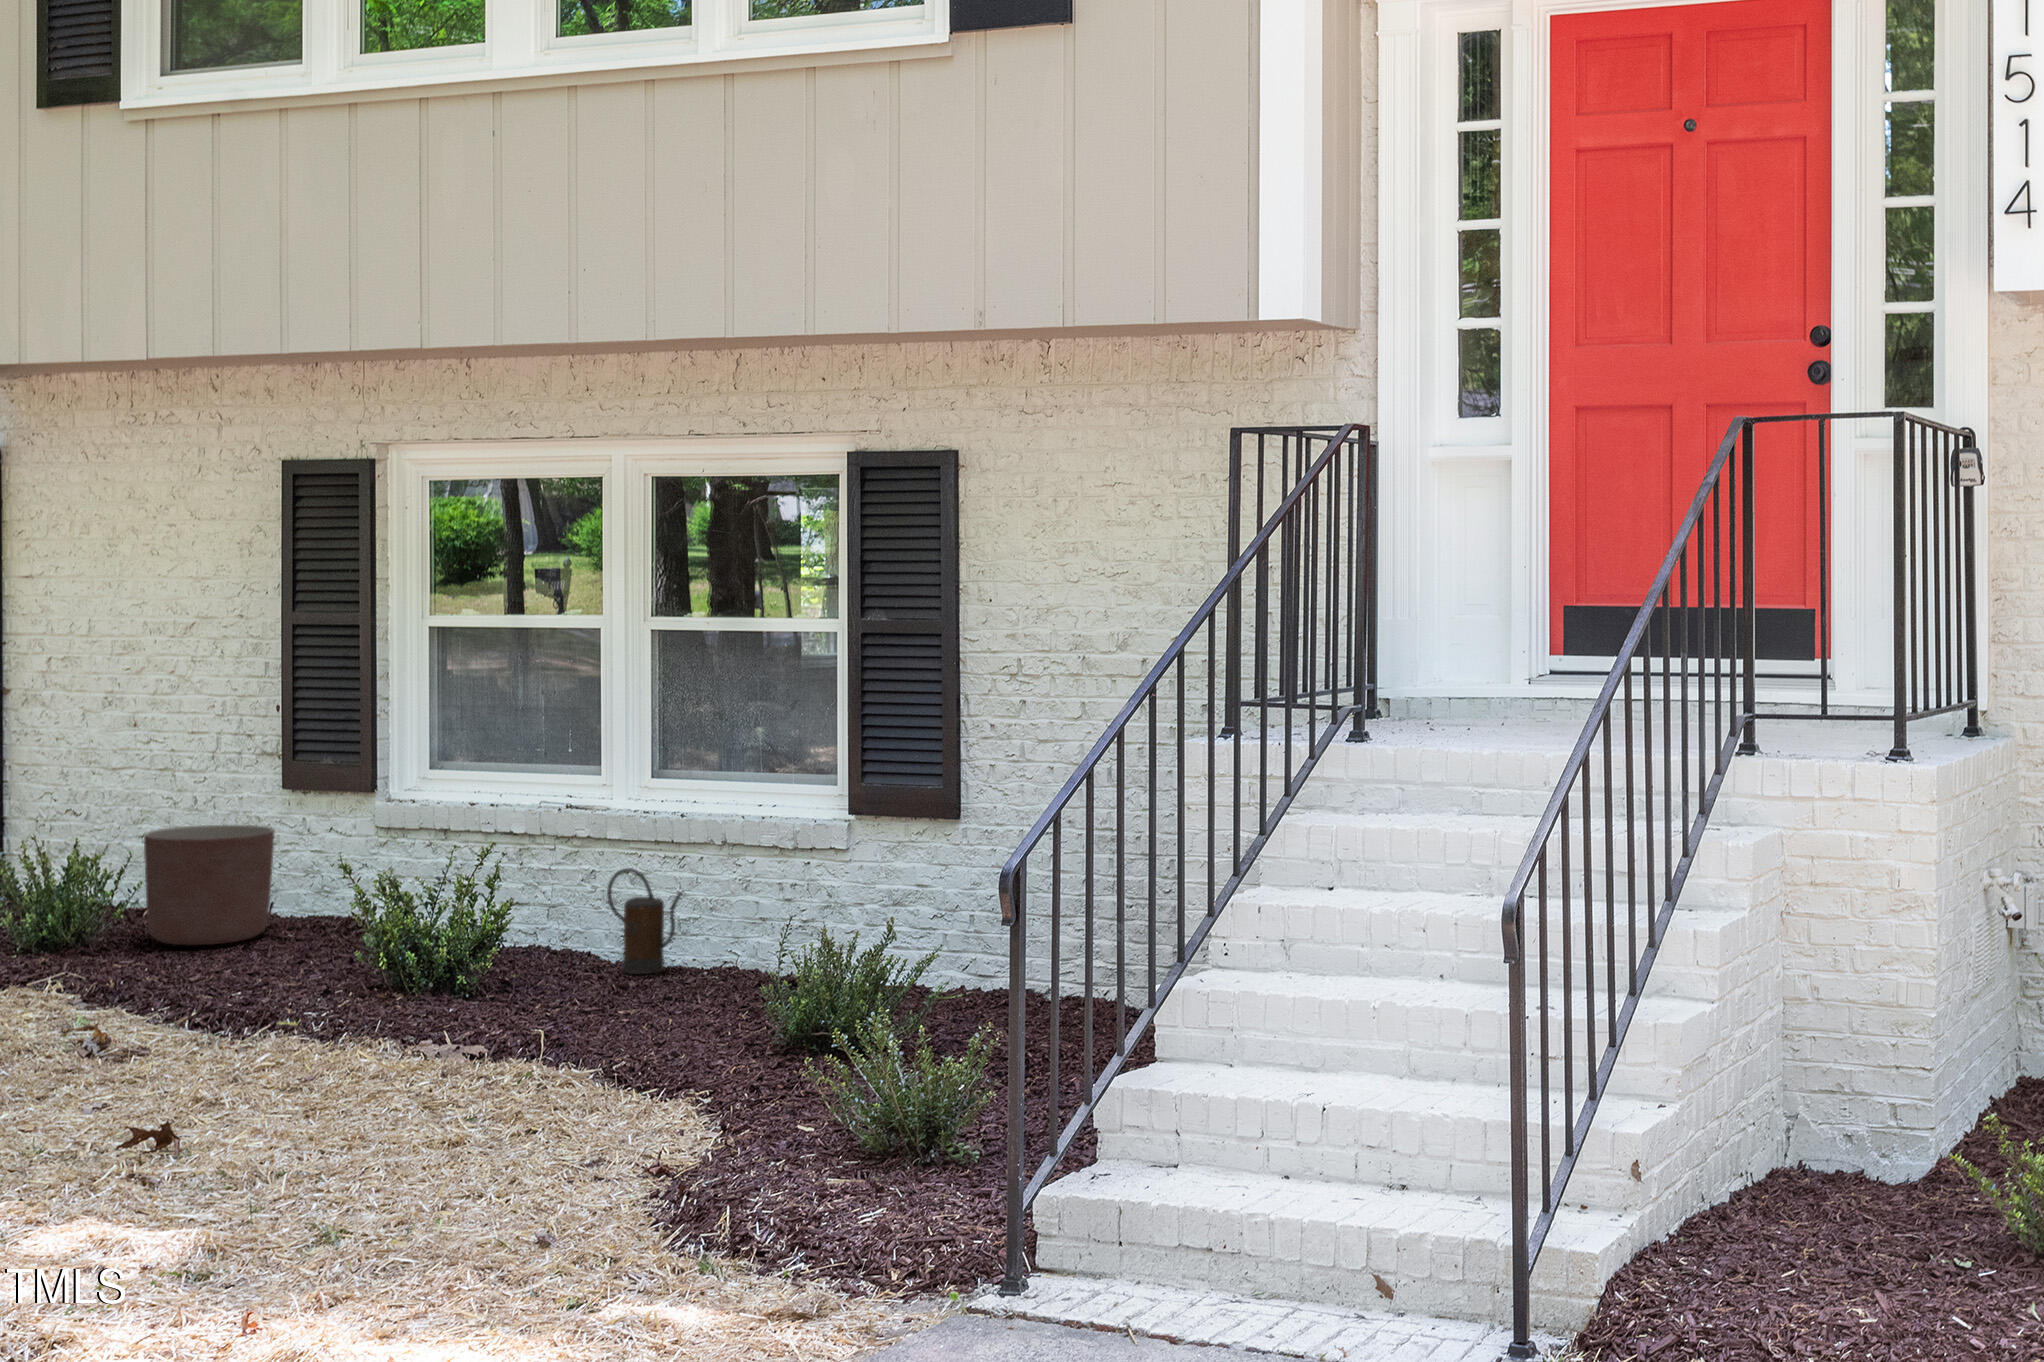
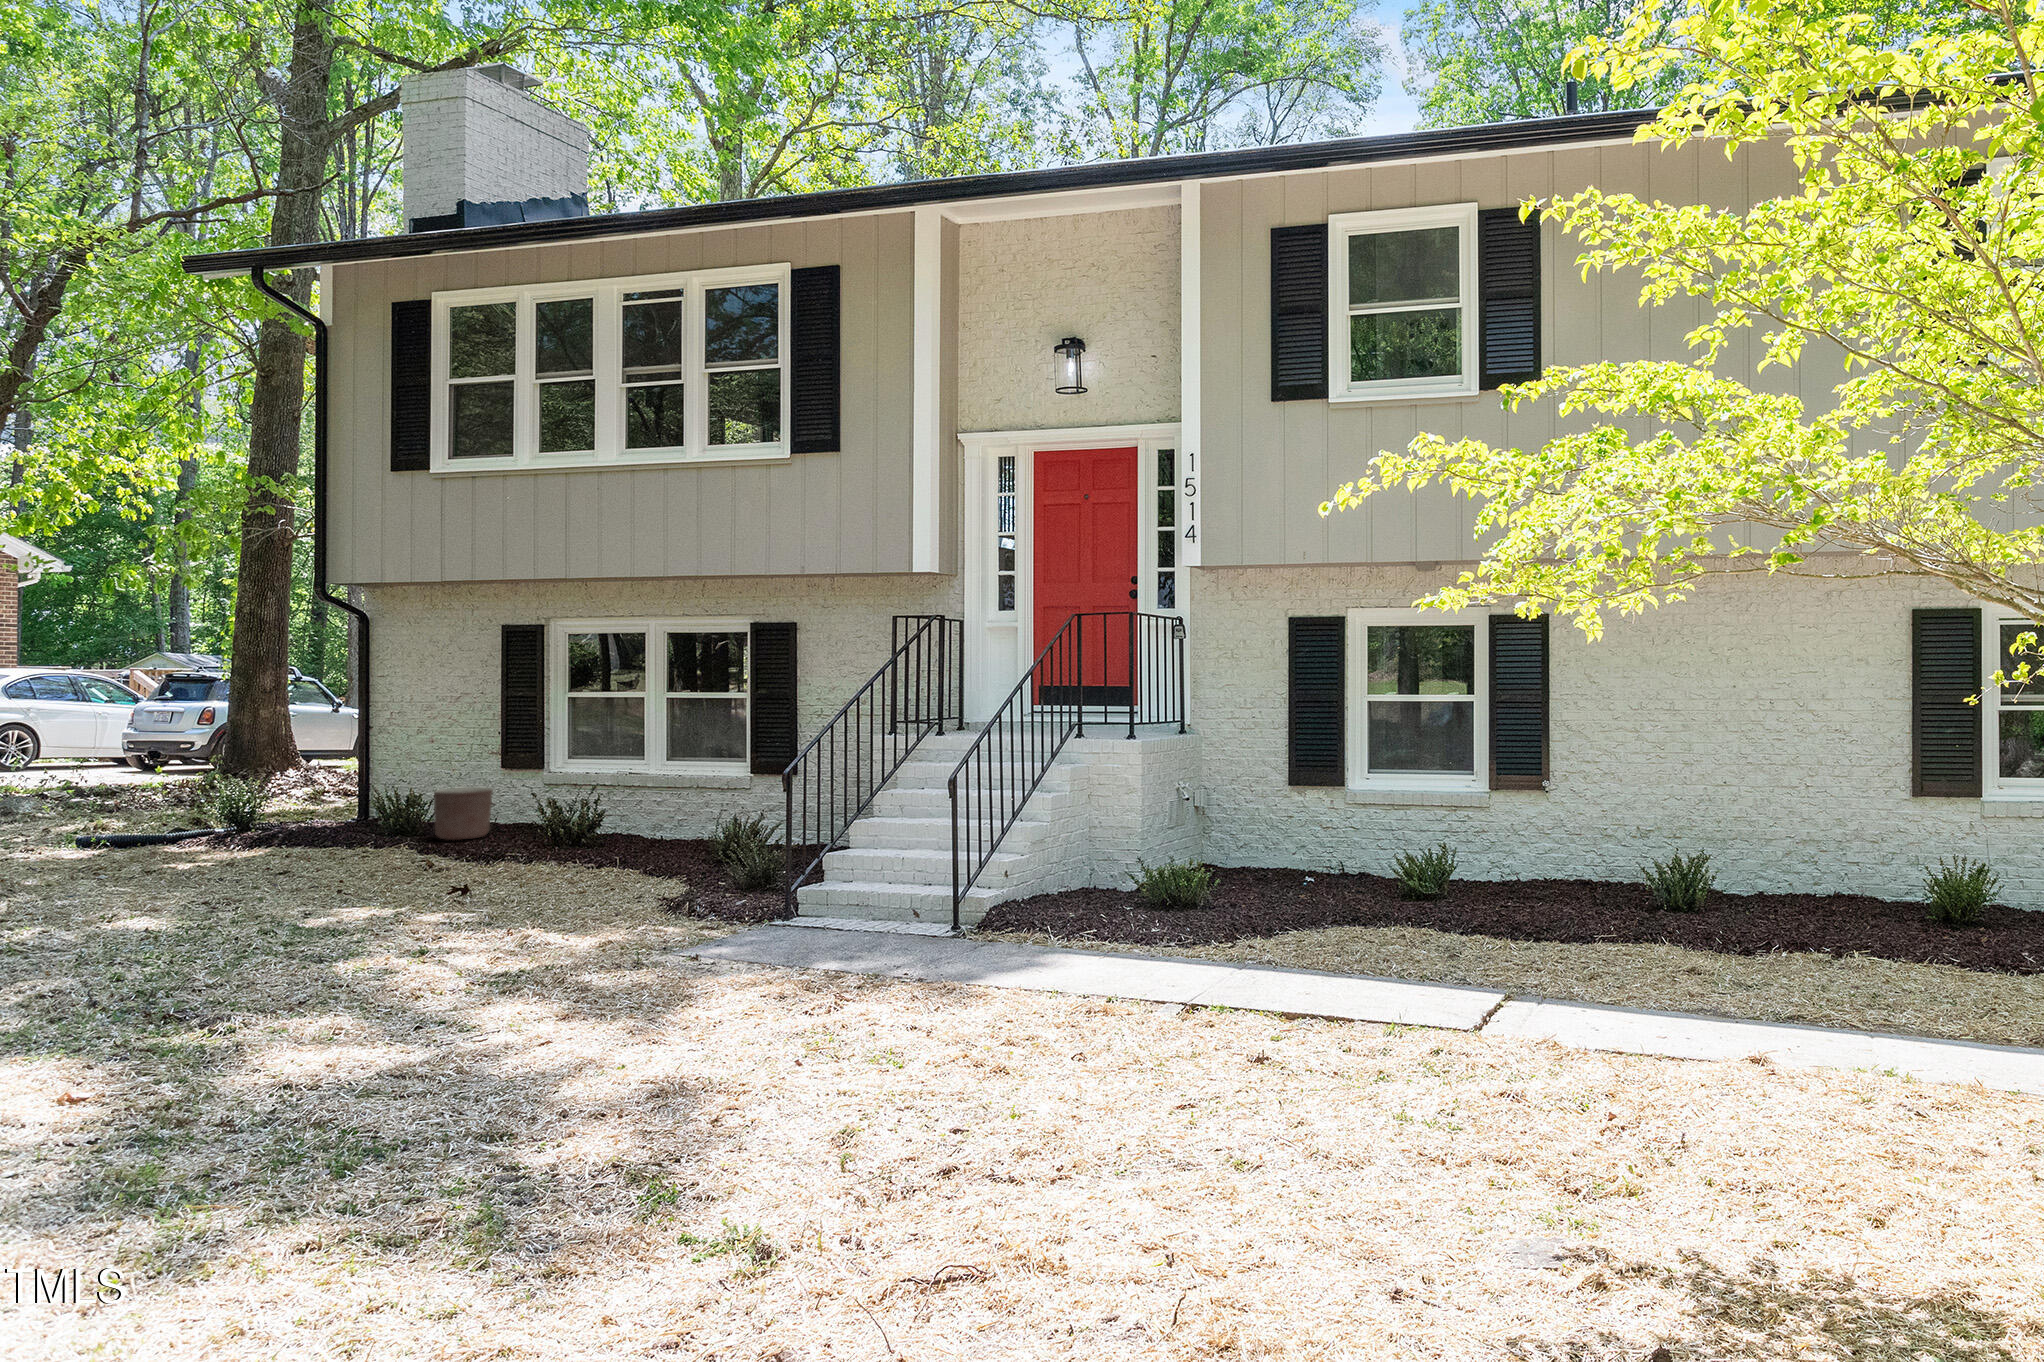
watering can: present [607,868,683,974] -> none [645,800,679,844]

